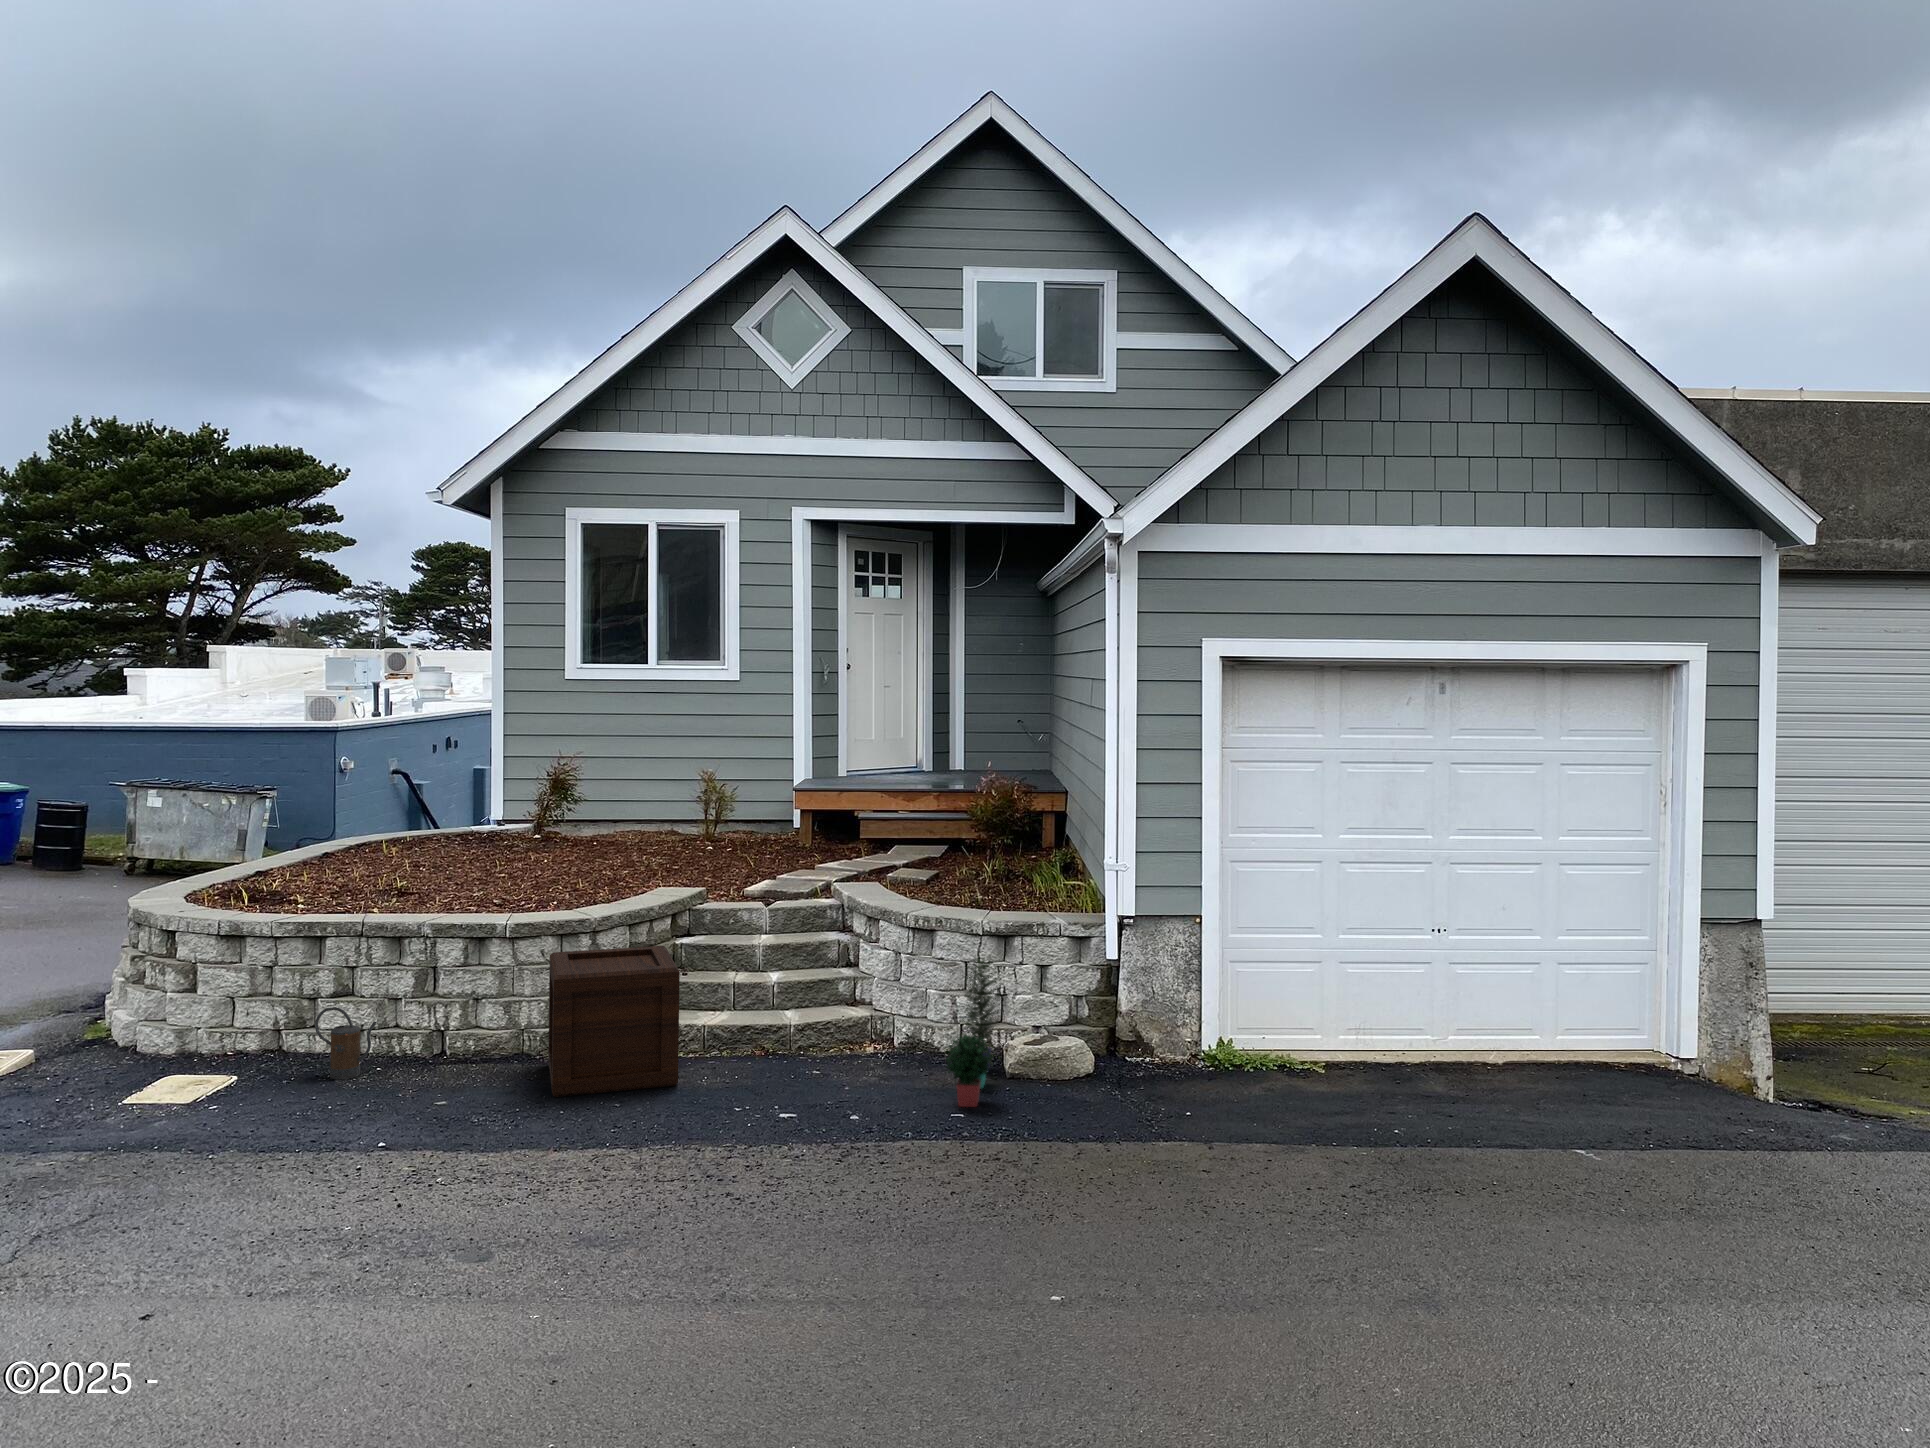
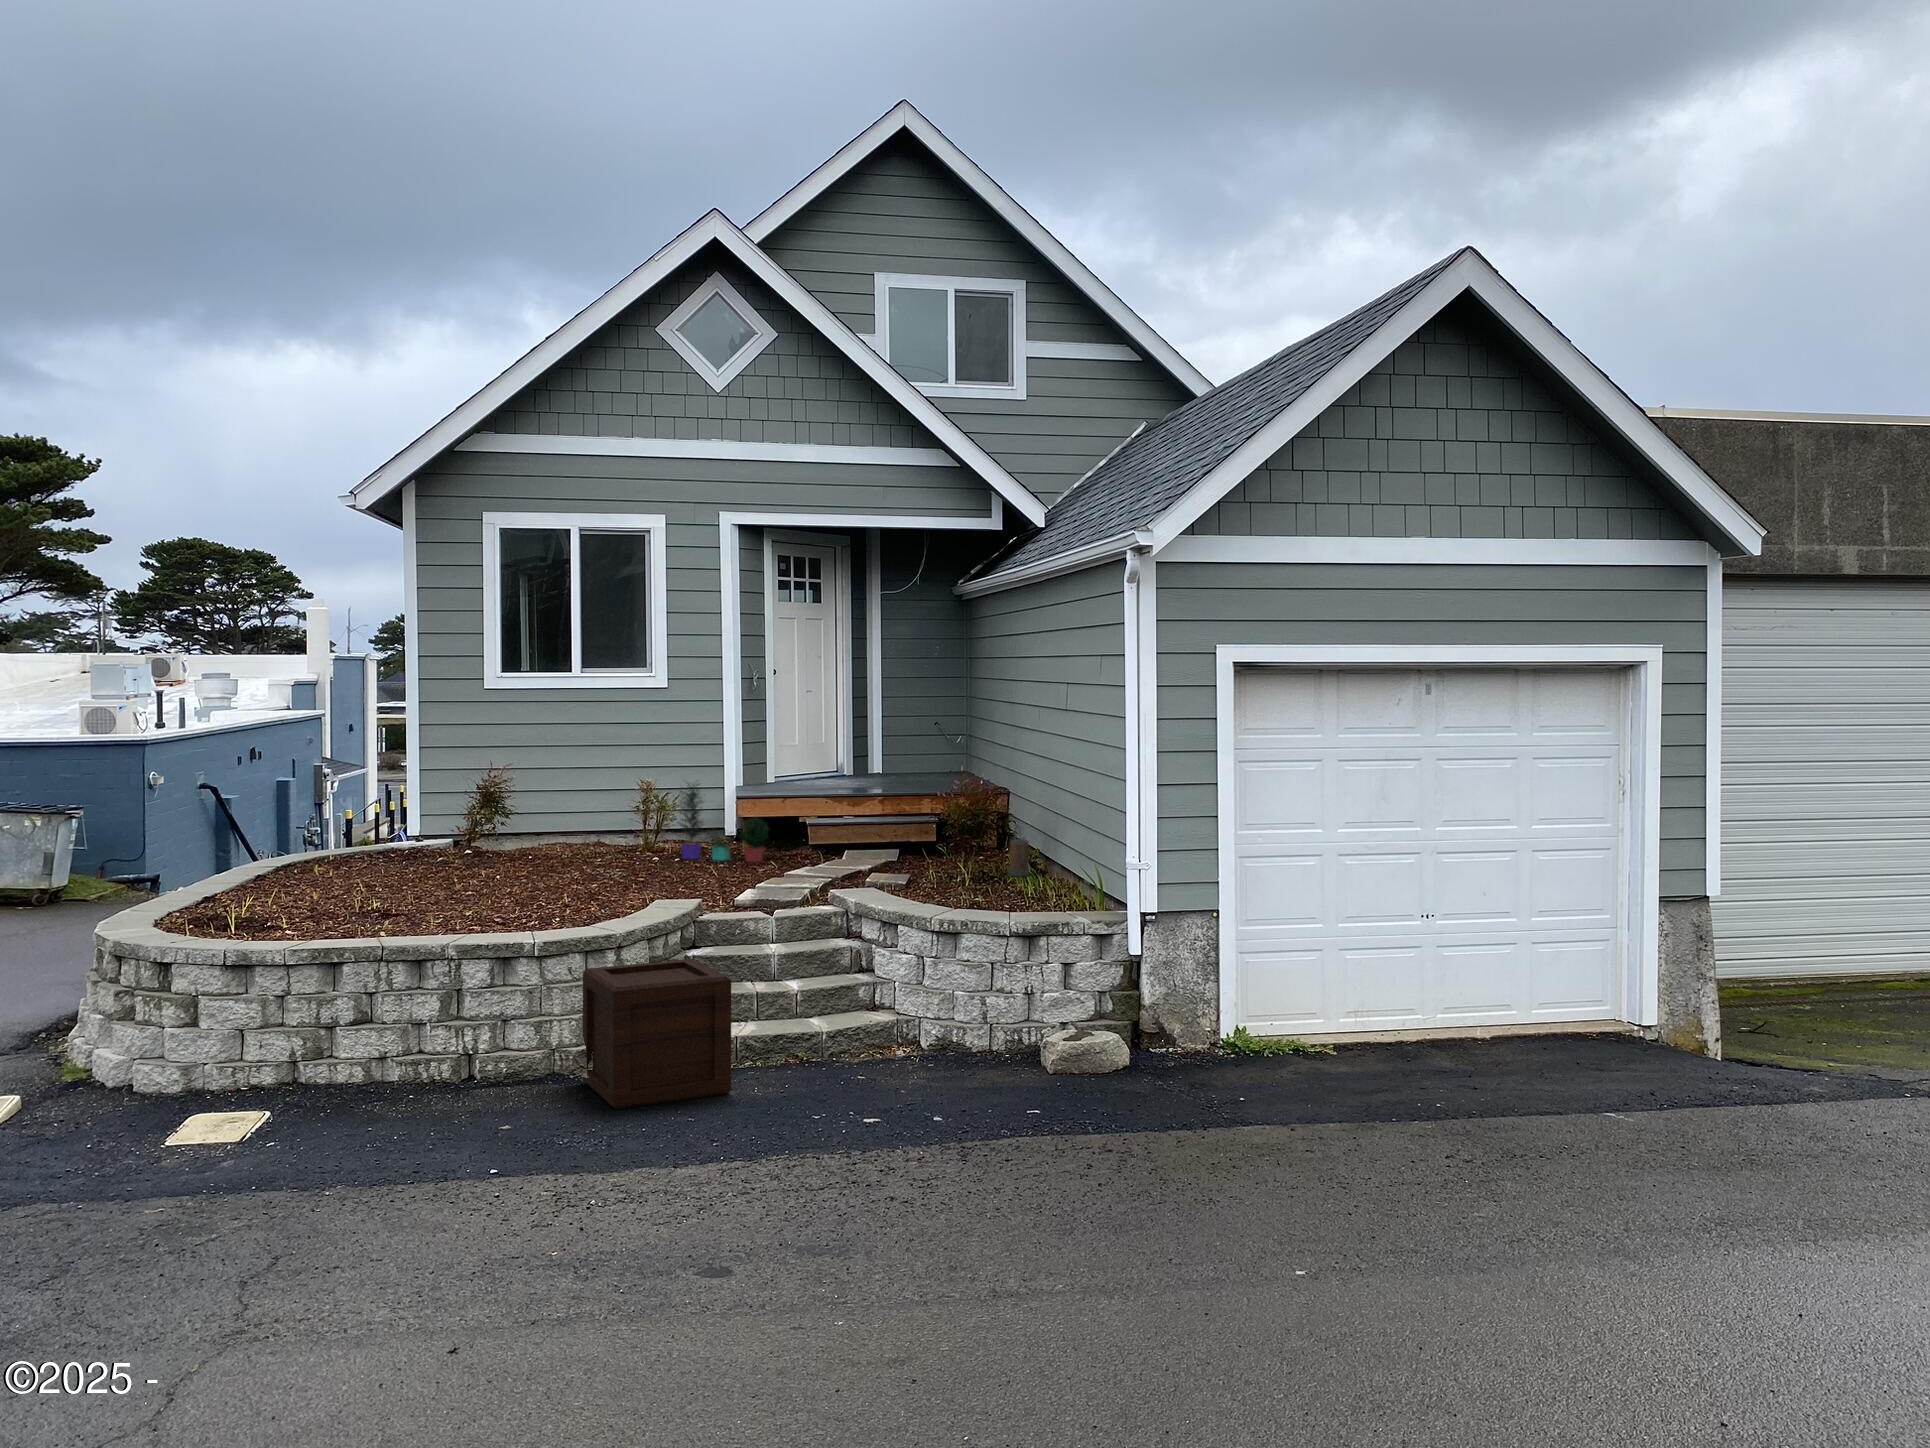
potted plant: present [946,959,1000,1107] -> present [678,780,769,863]
watering can: present [315,1007,377,1079] -> present [1010,825,1029,876]

